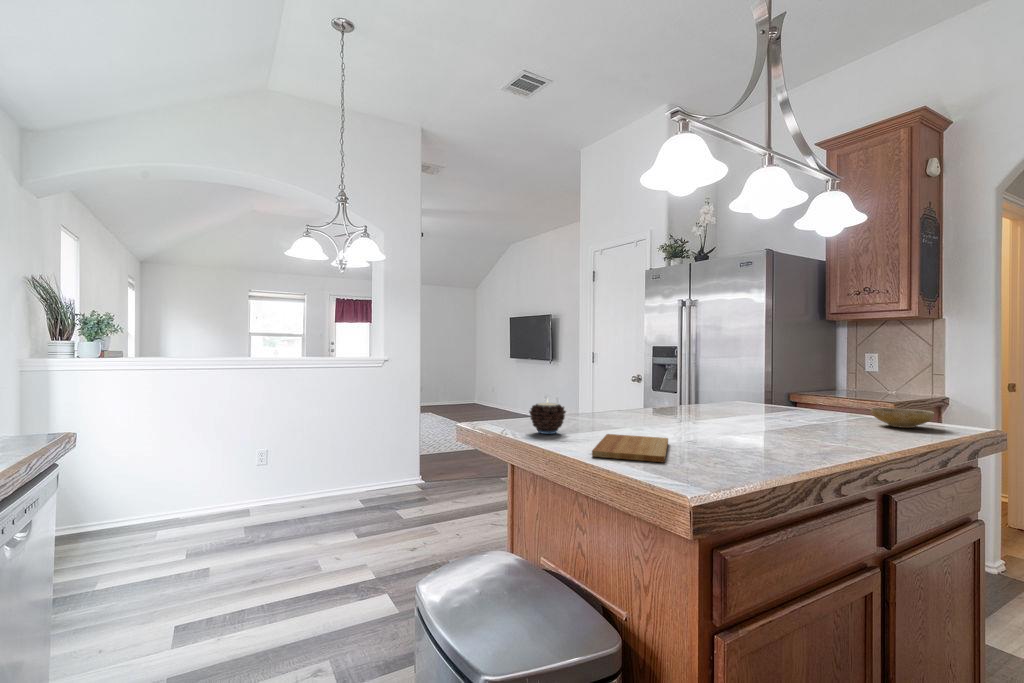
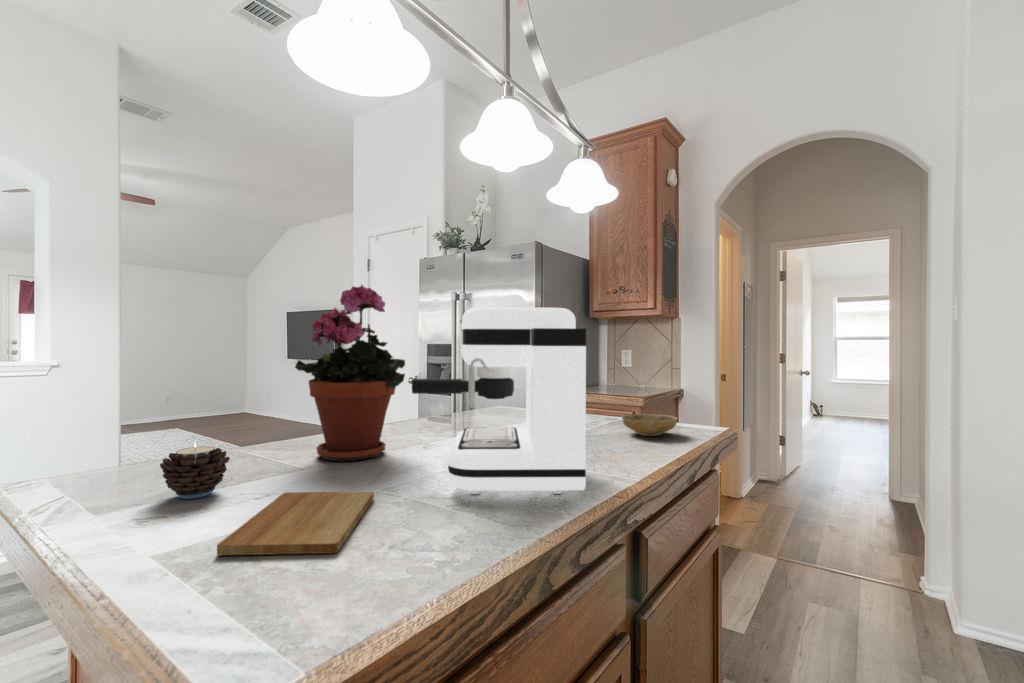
potted plant: none [591,295,673,425] -> present [295,285,405,461]
coffee maker: none [687,308,841,453] -> present [412,307,586,494]

